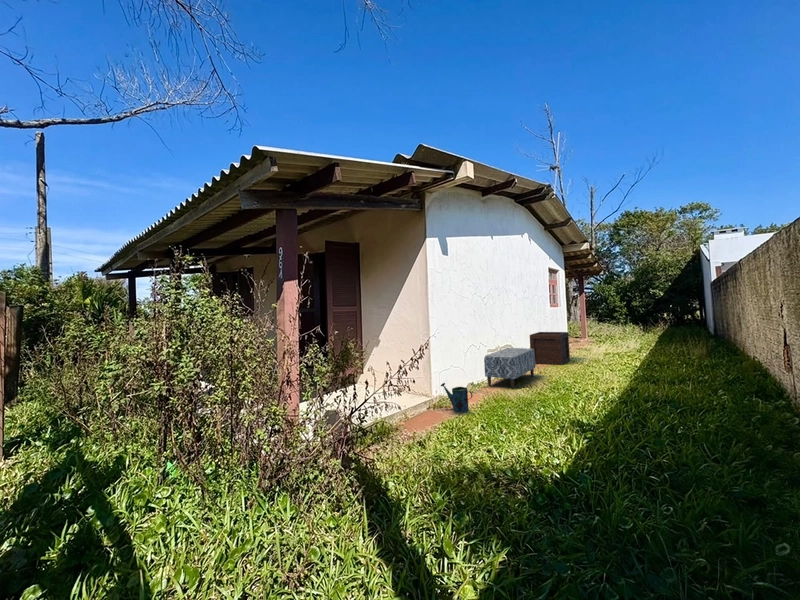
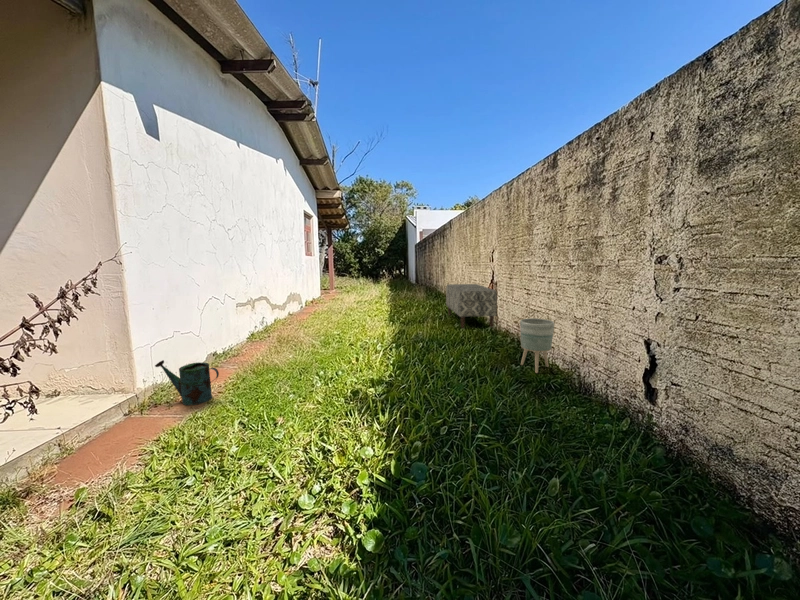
wooden crate: present [530,332,570,365] -> none [286,281,328,318]
bench: present [484,348,535,388] -> present [446,284,497,328]
planter: none [736,385,784,442] -> present [520,318,555,373]

